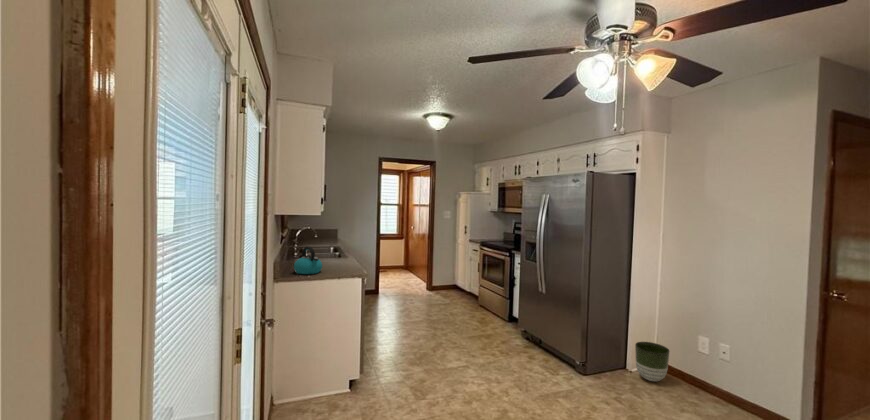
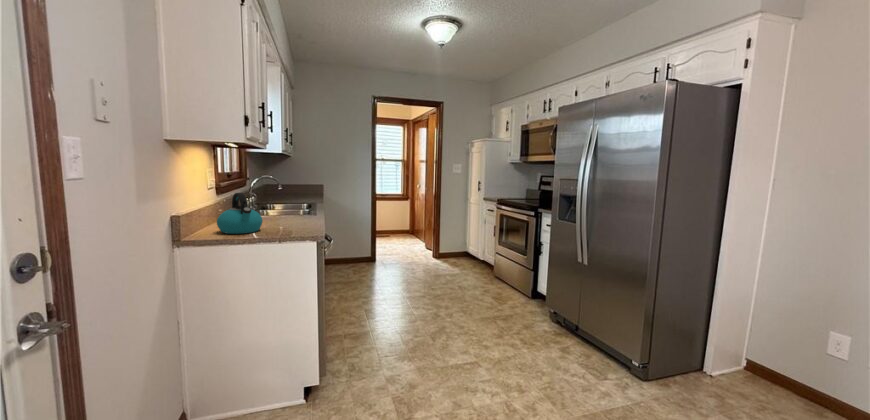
planter: present [635,342,669,381] -> none [723,336,781,395]

